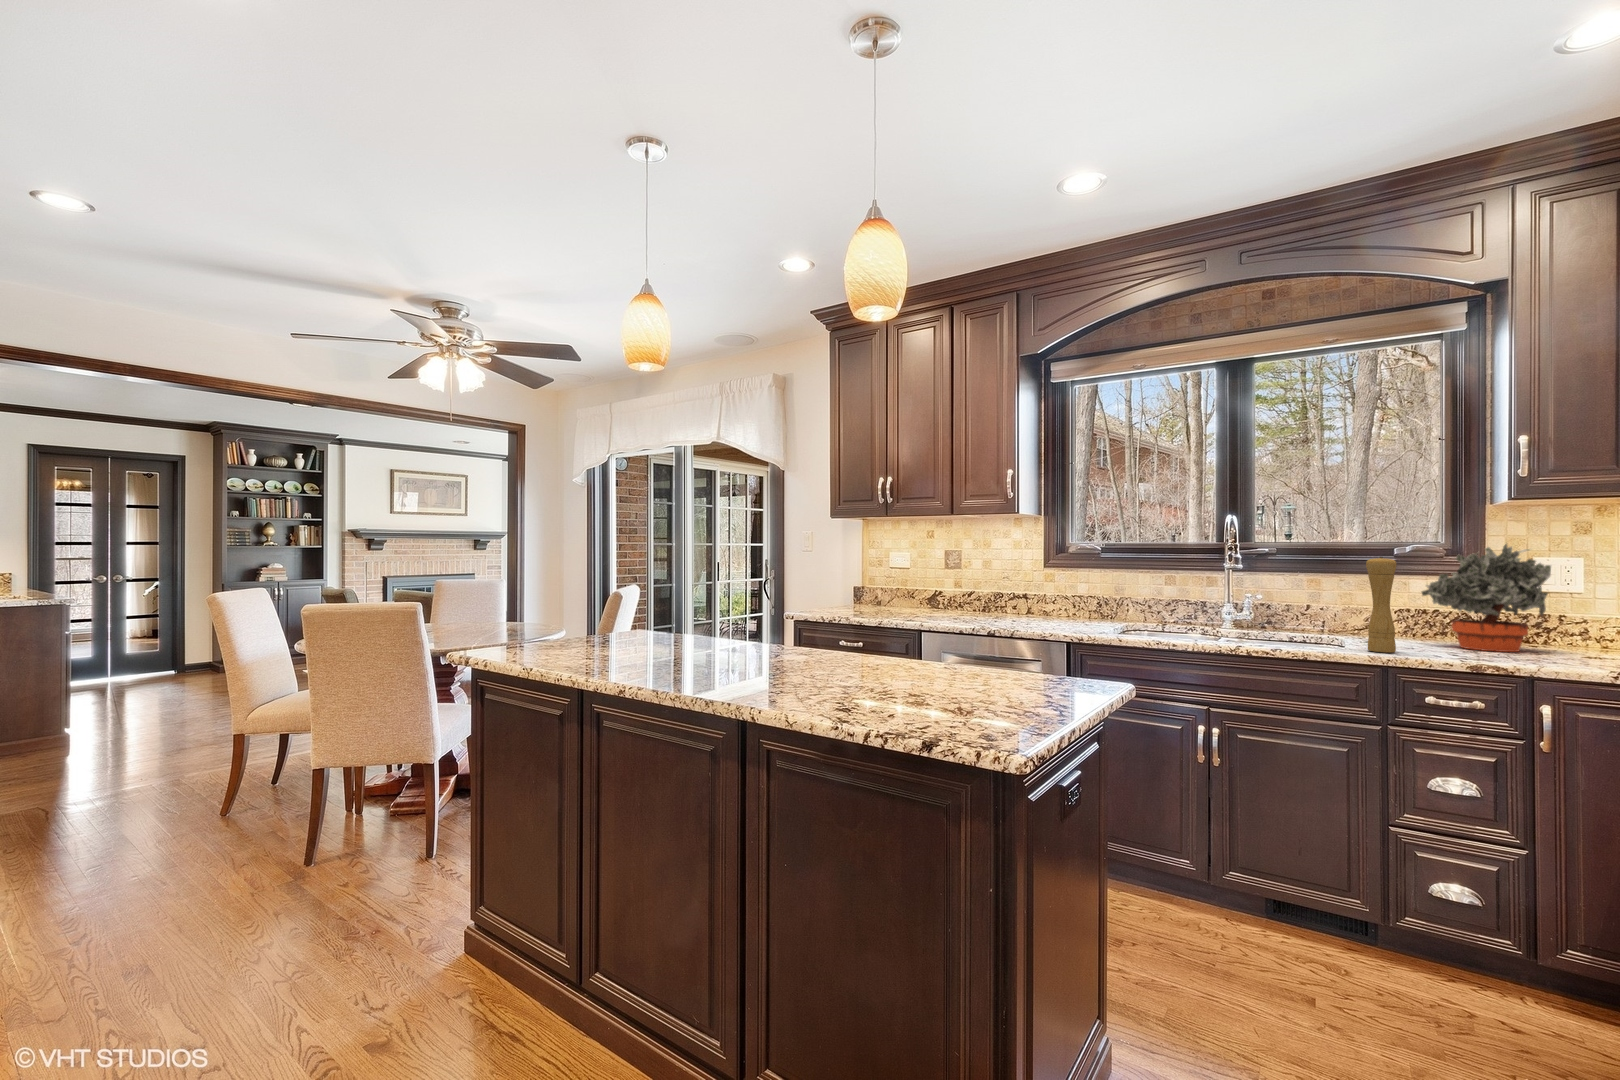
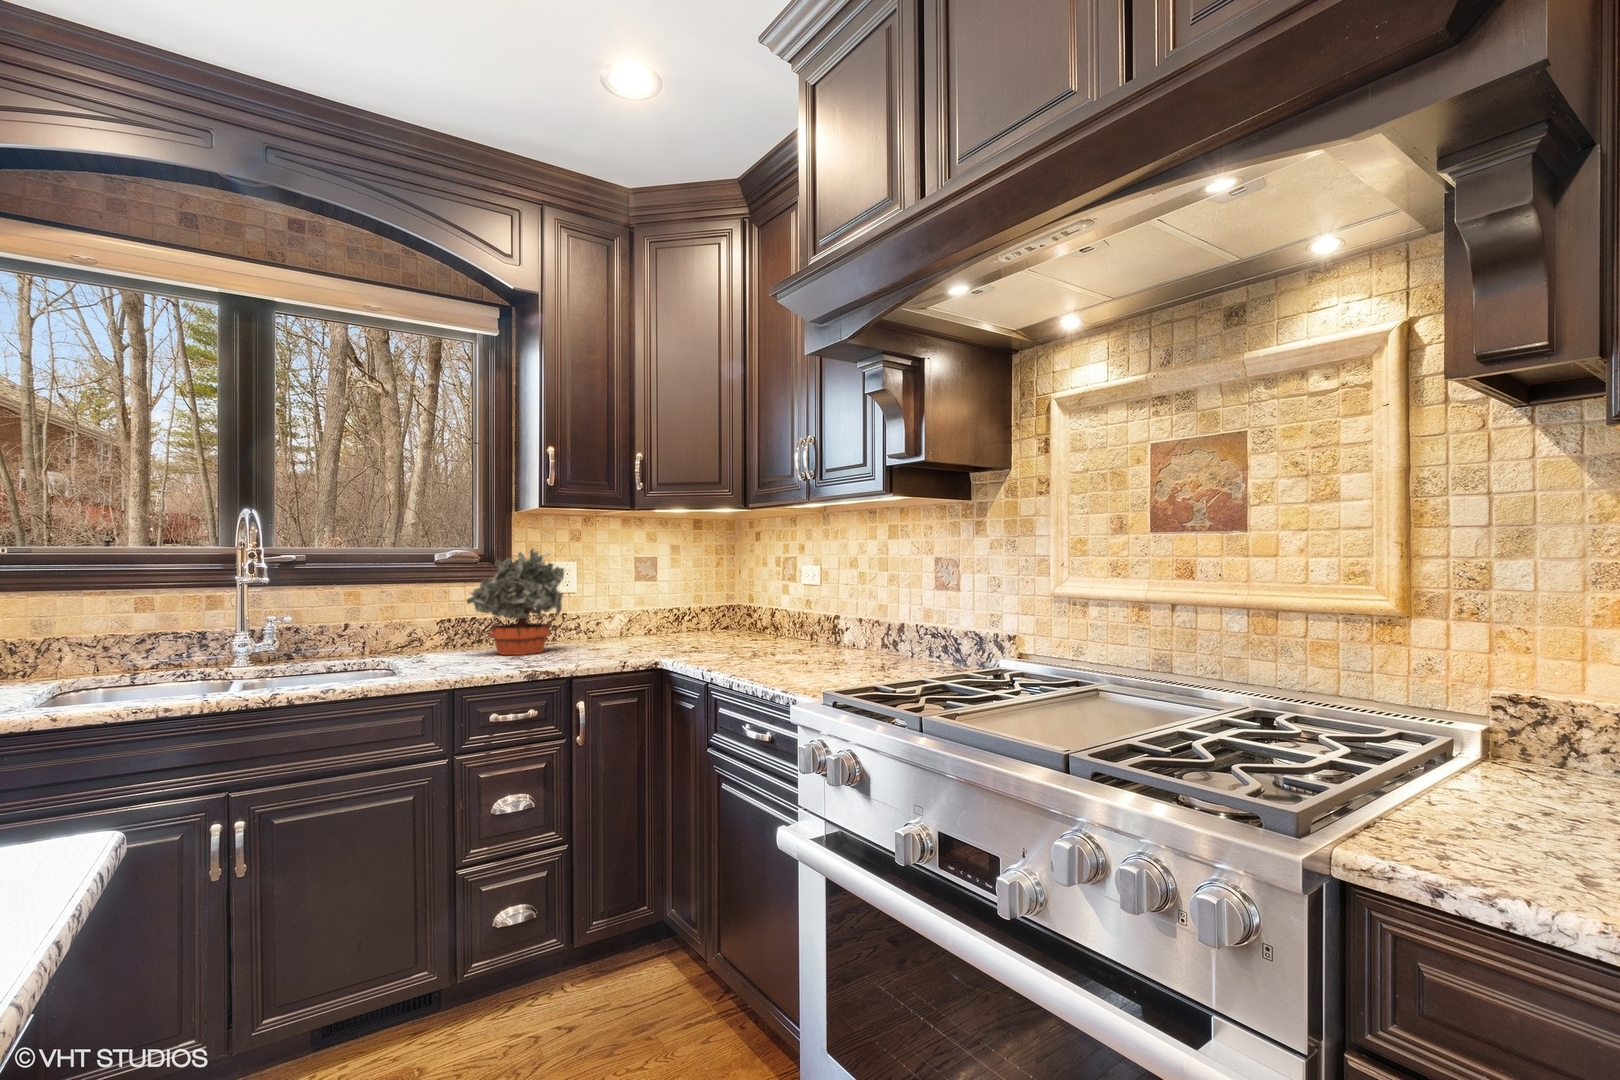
pepper mill: present [1366,557,1396,653] -> none [427,564,457,673]

